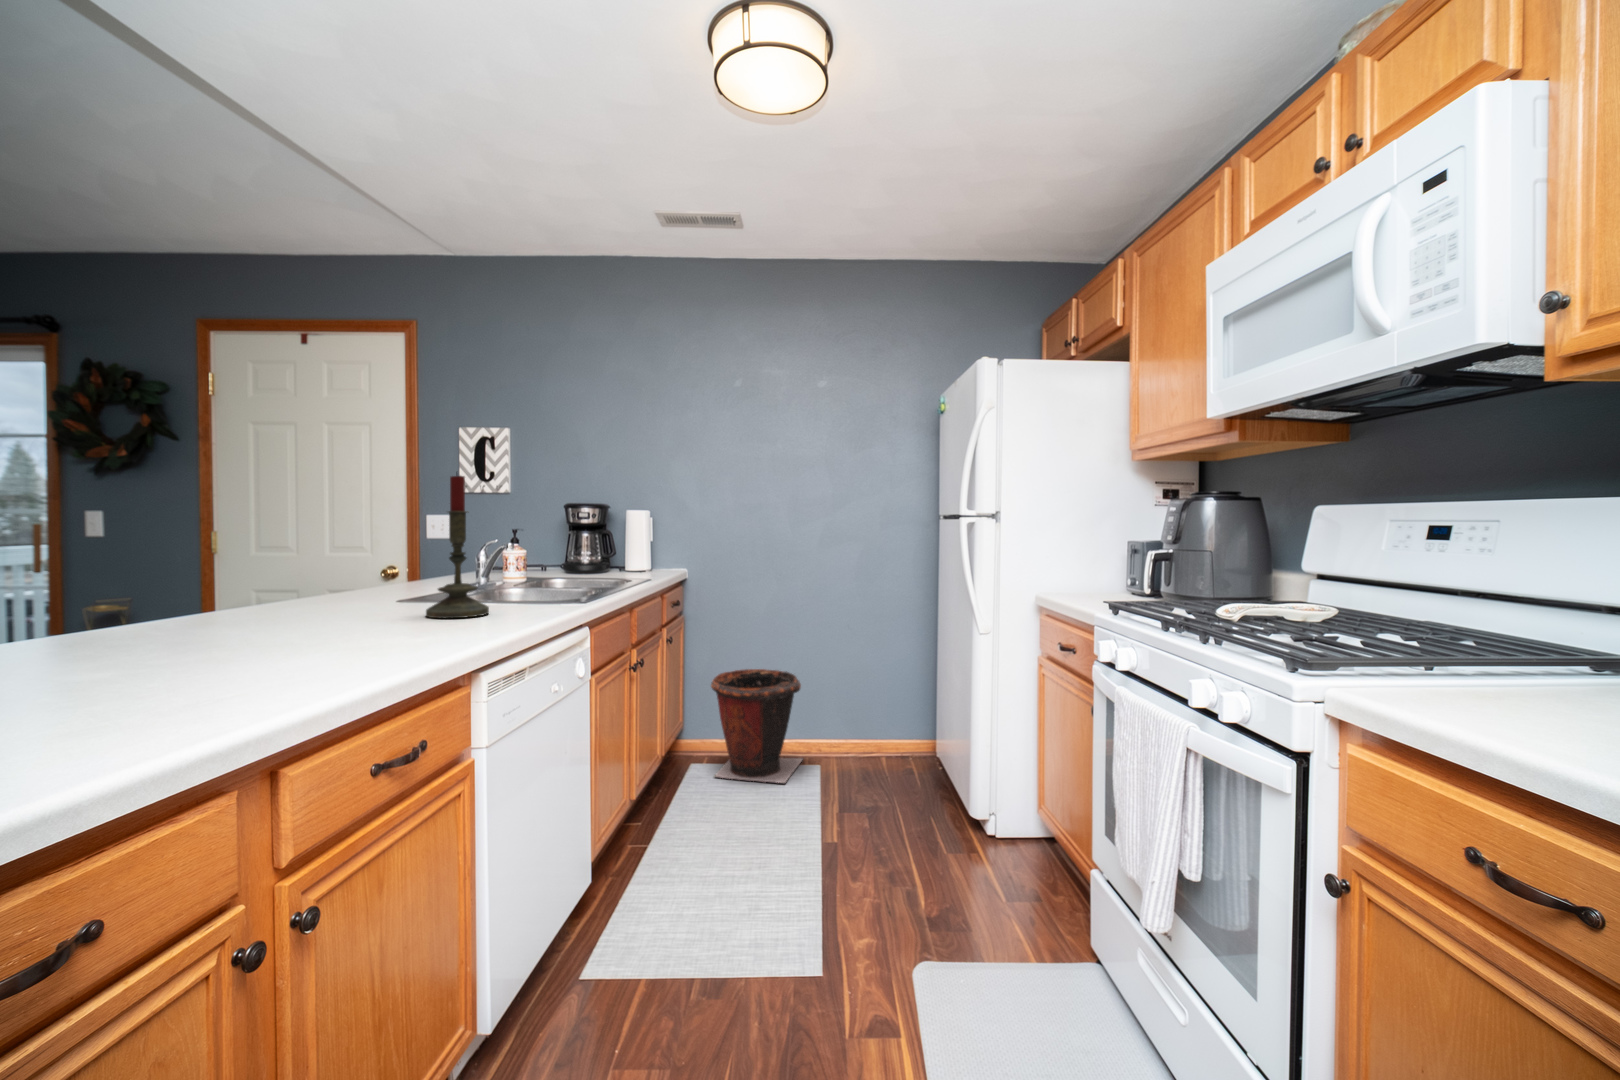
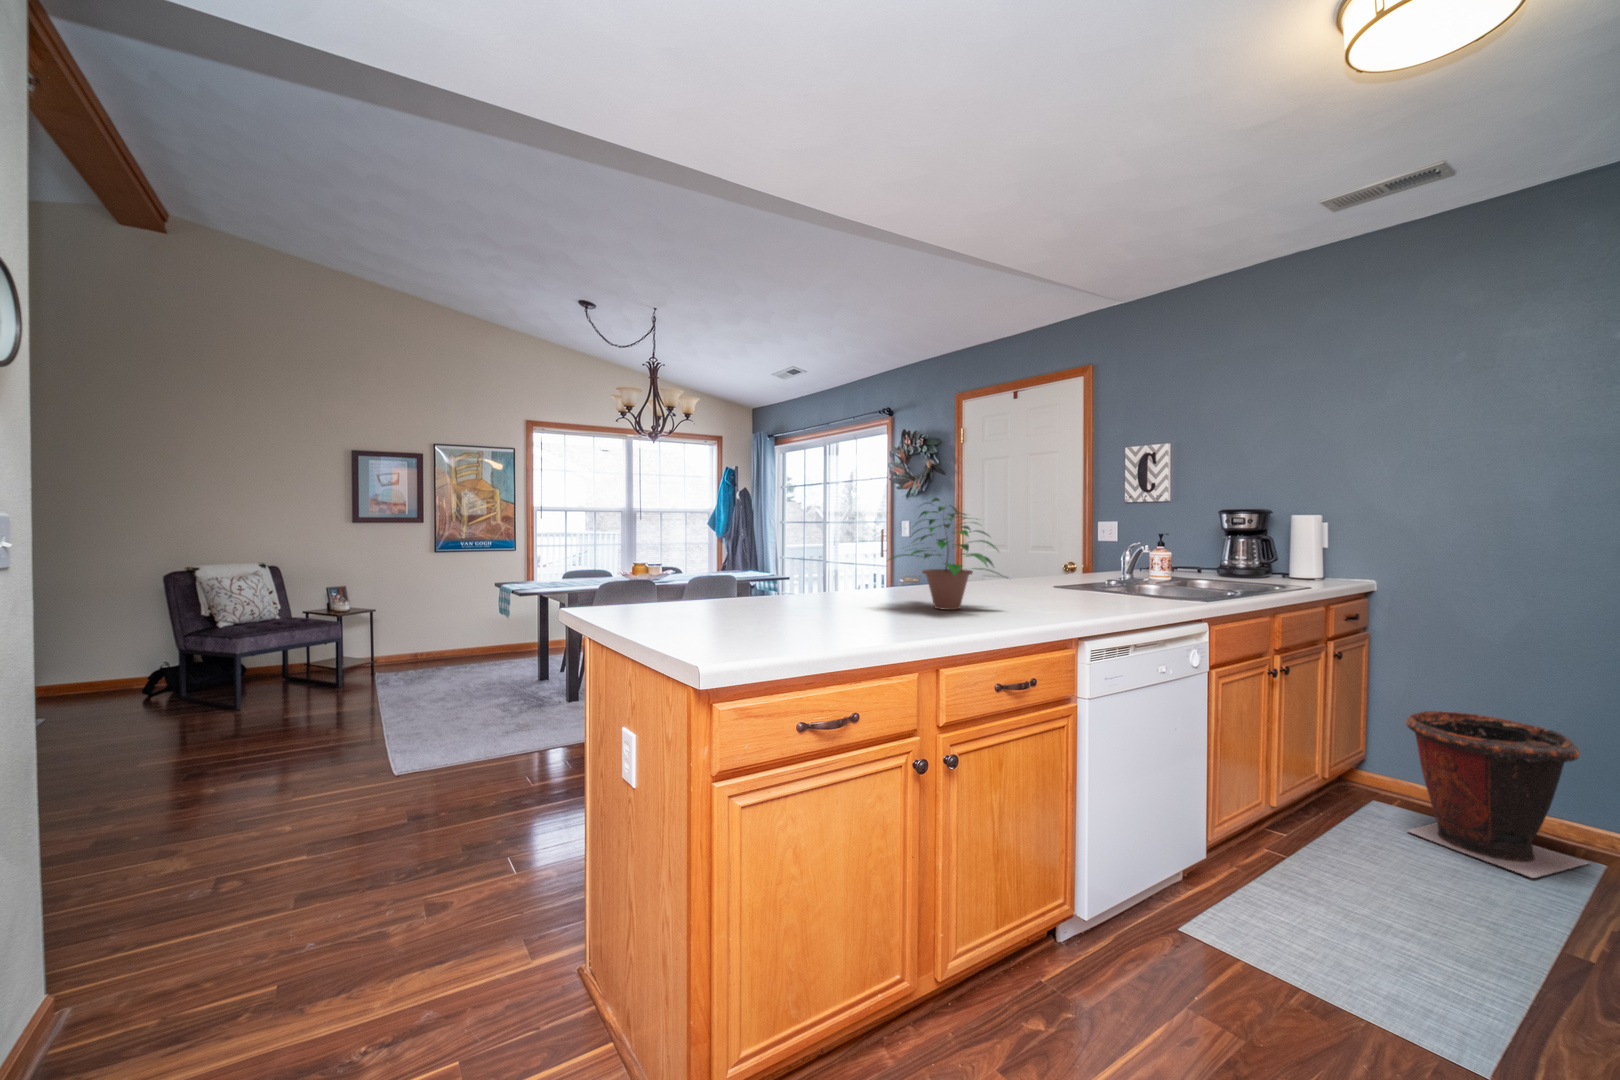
potted plant: none [78,459,364,661] -> present [893,498,1001,610]
candle: present [426,473,489,618] -> none [1063,491,1110,603]

